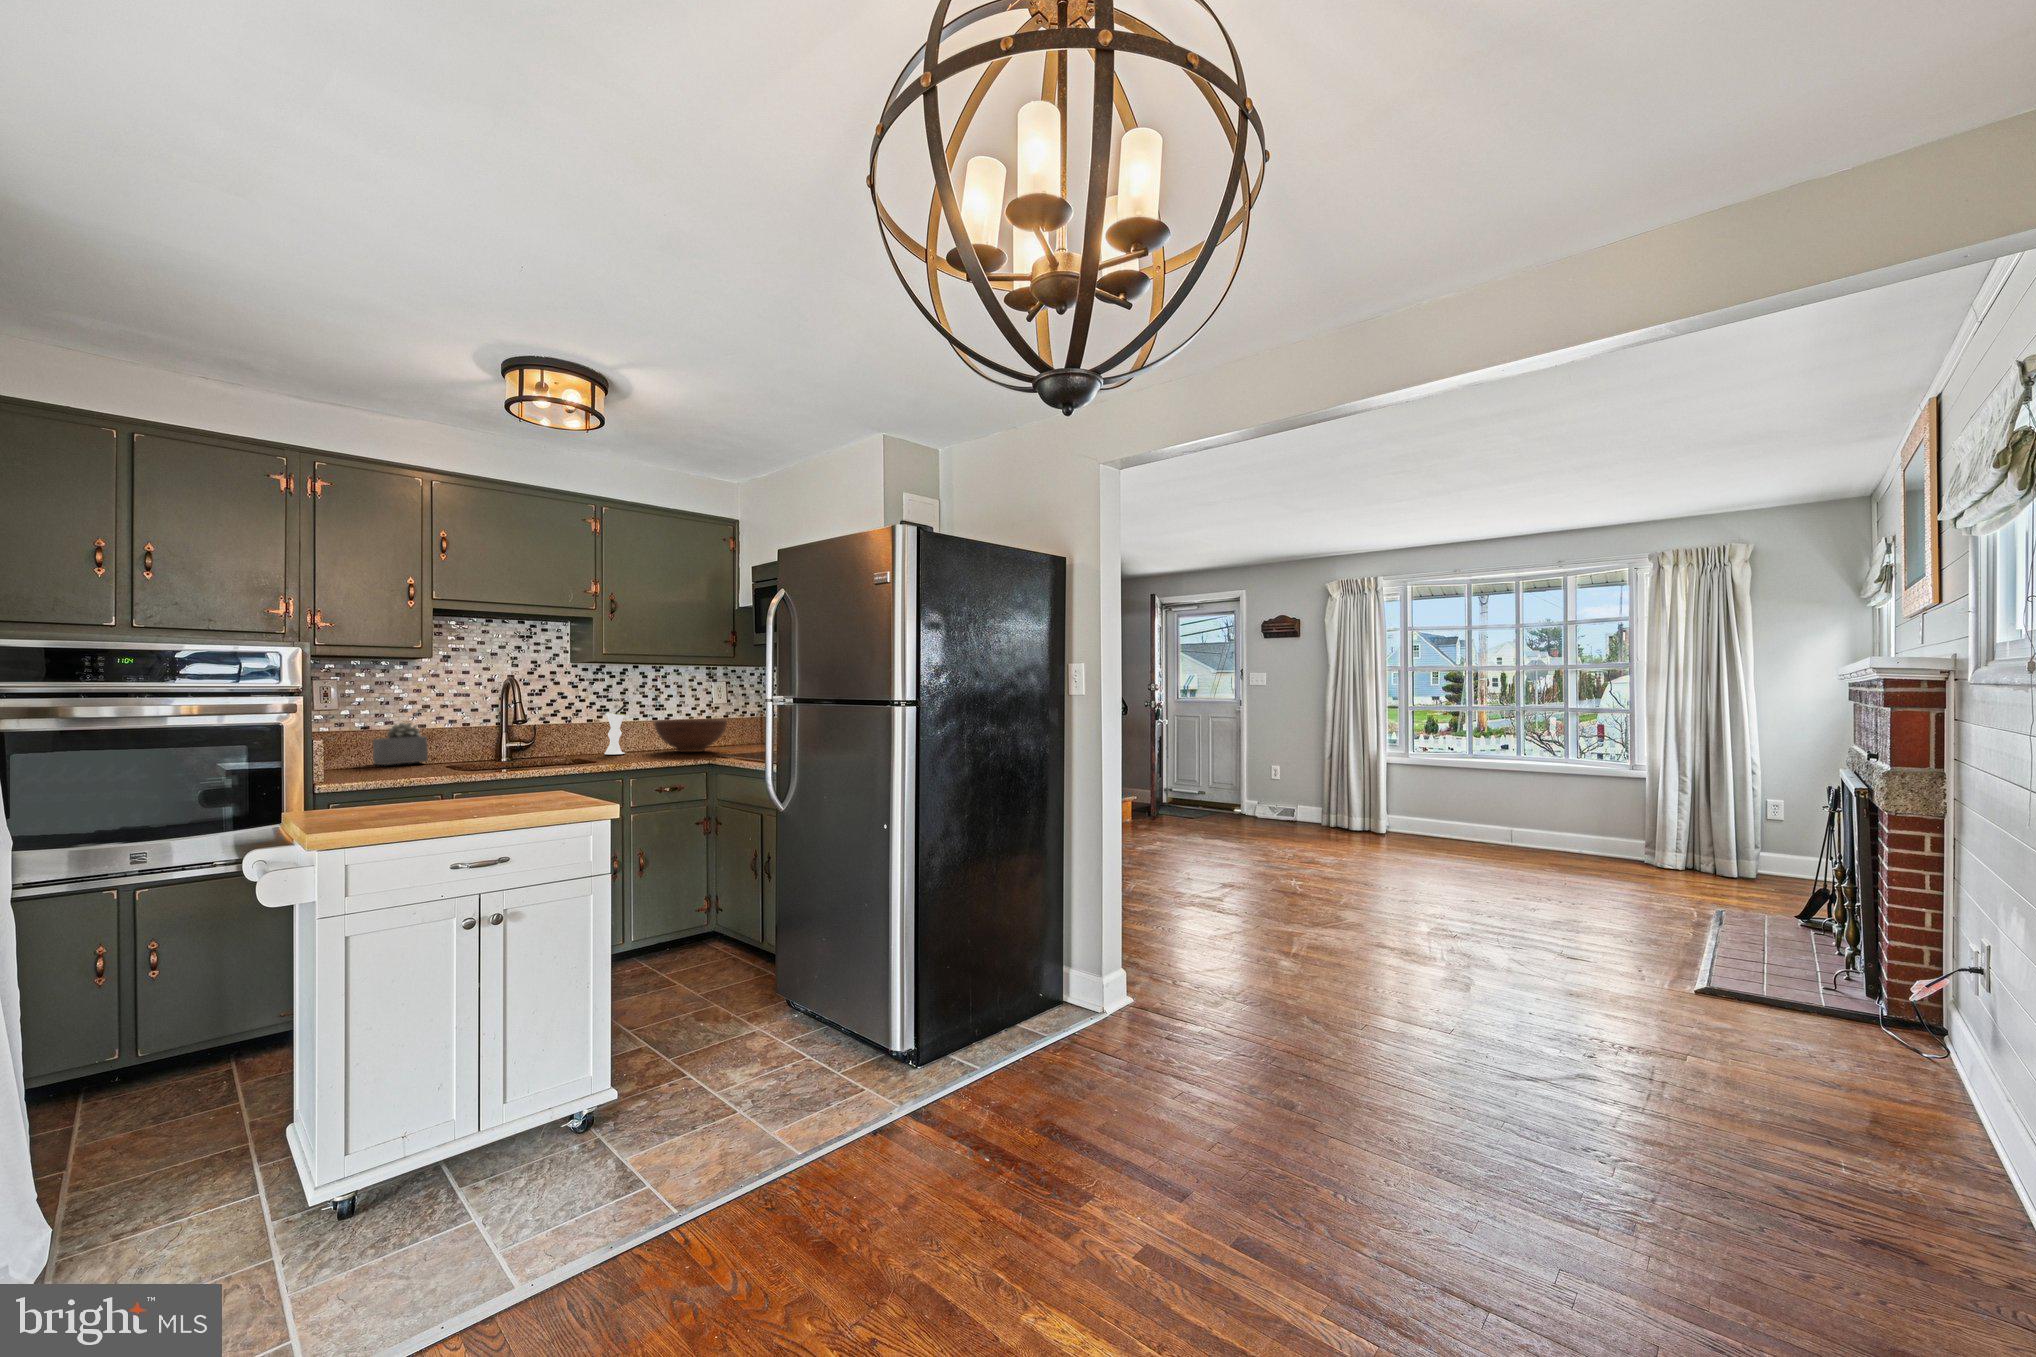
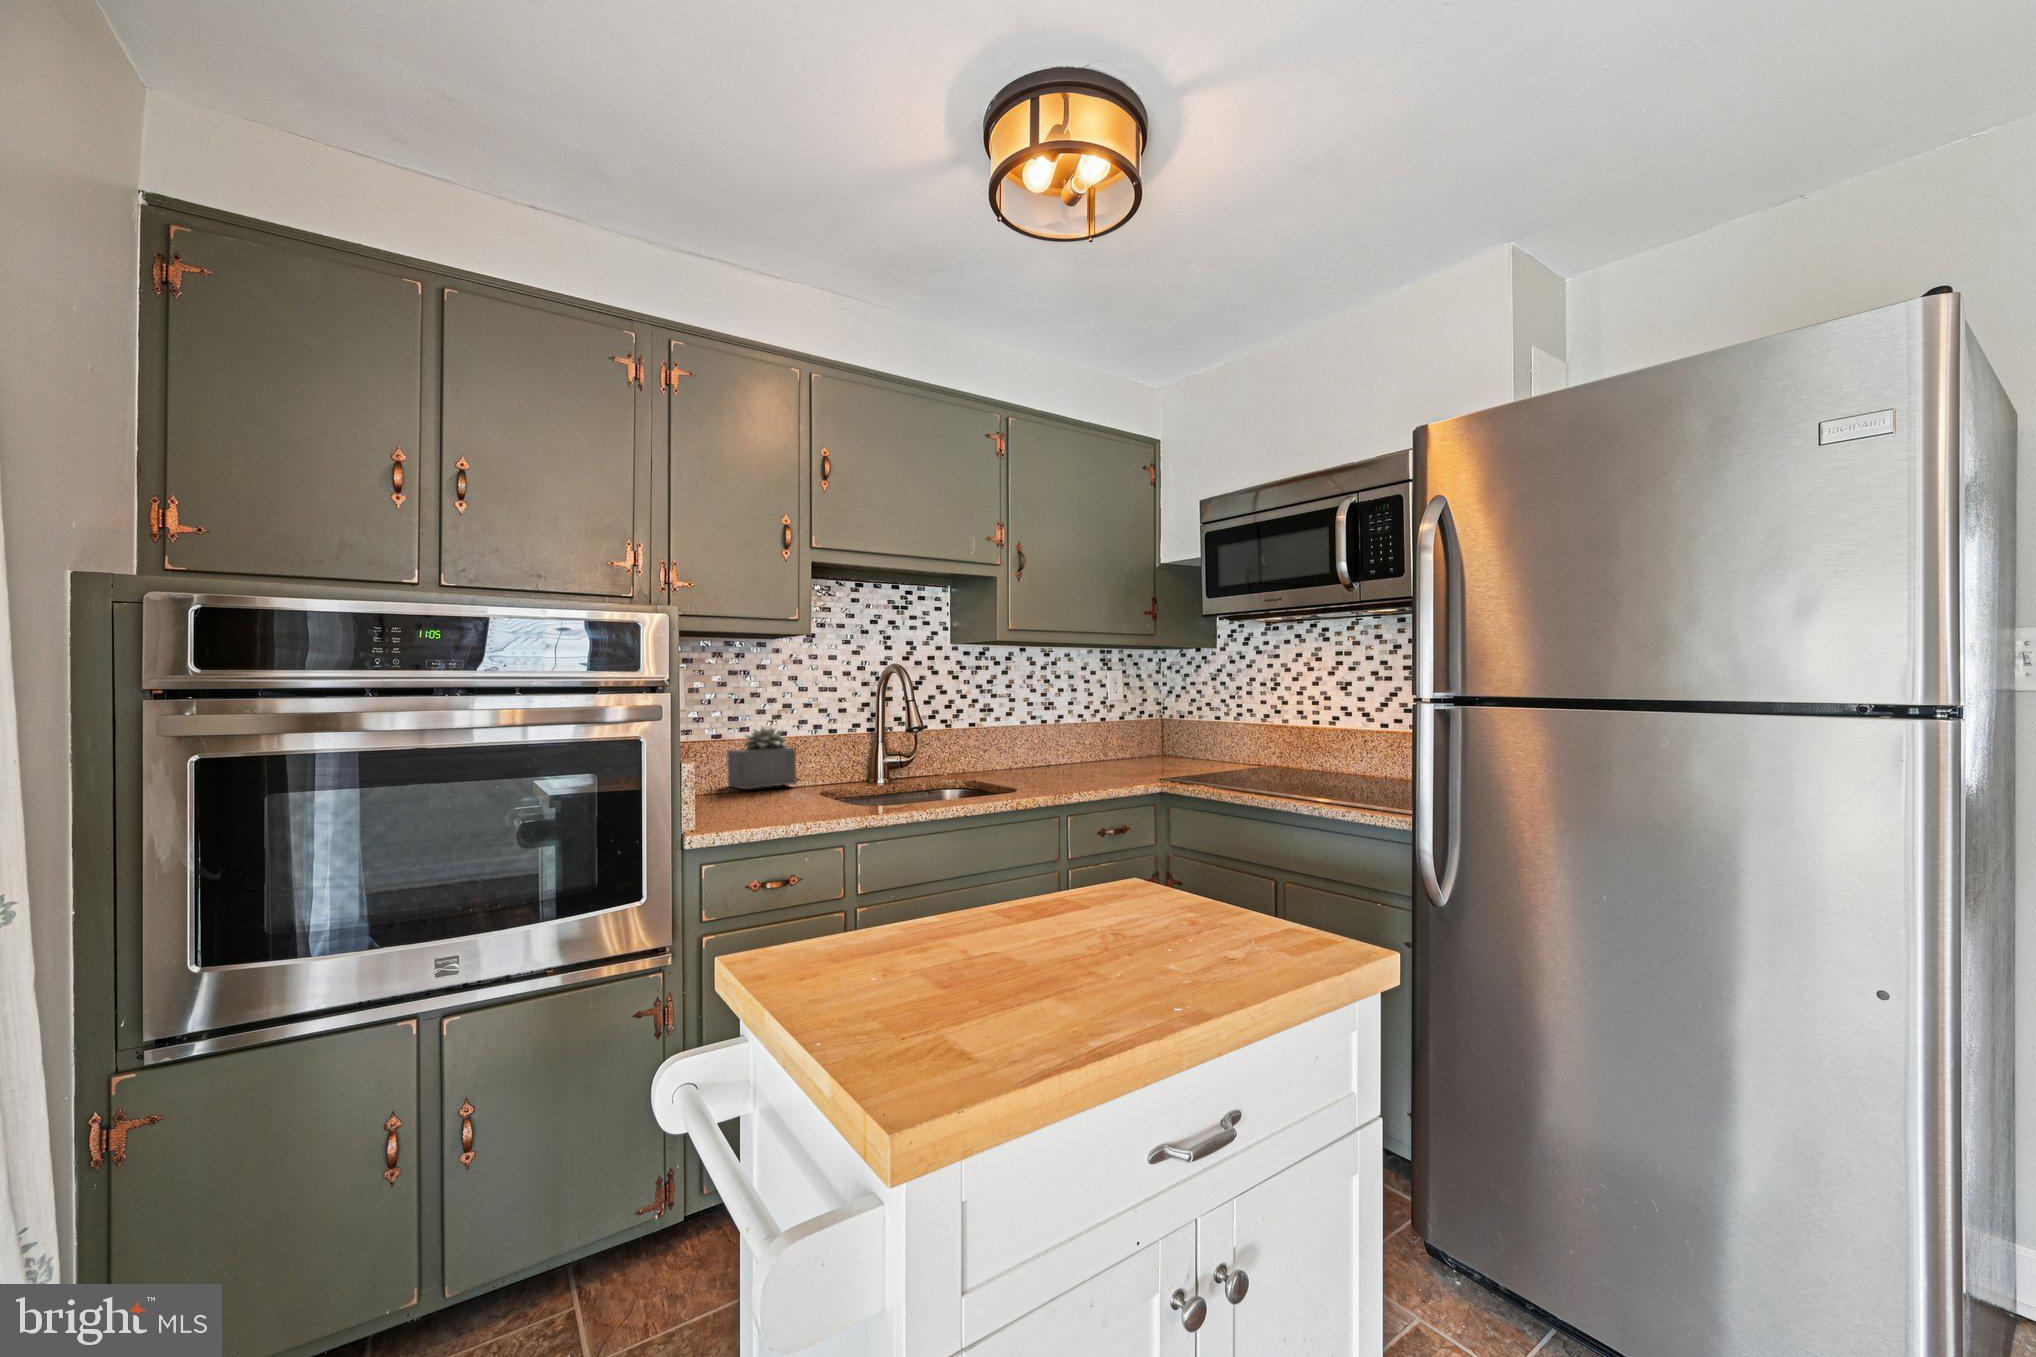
vase: present [604,704,627,754] -> none [999,701,1027,773]
fruit bowl: present [654,719,727,752] -> none [1057,723,1153,771]

